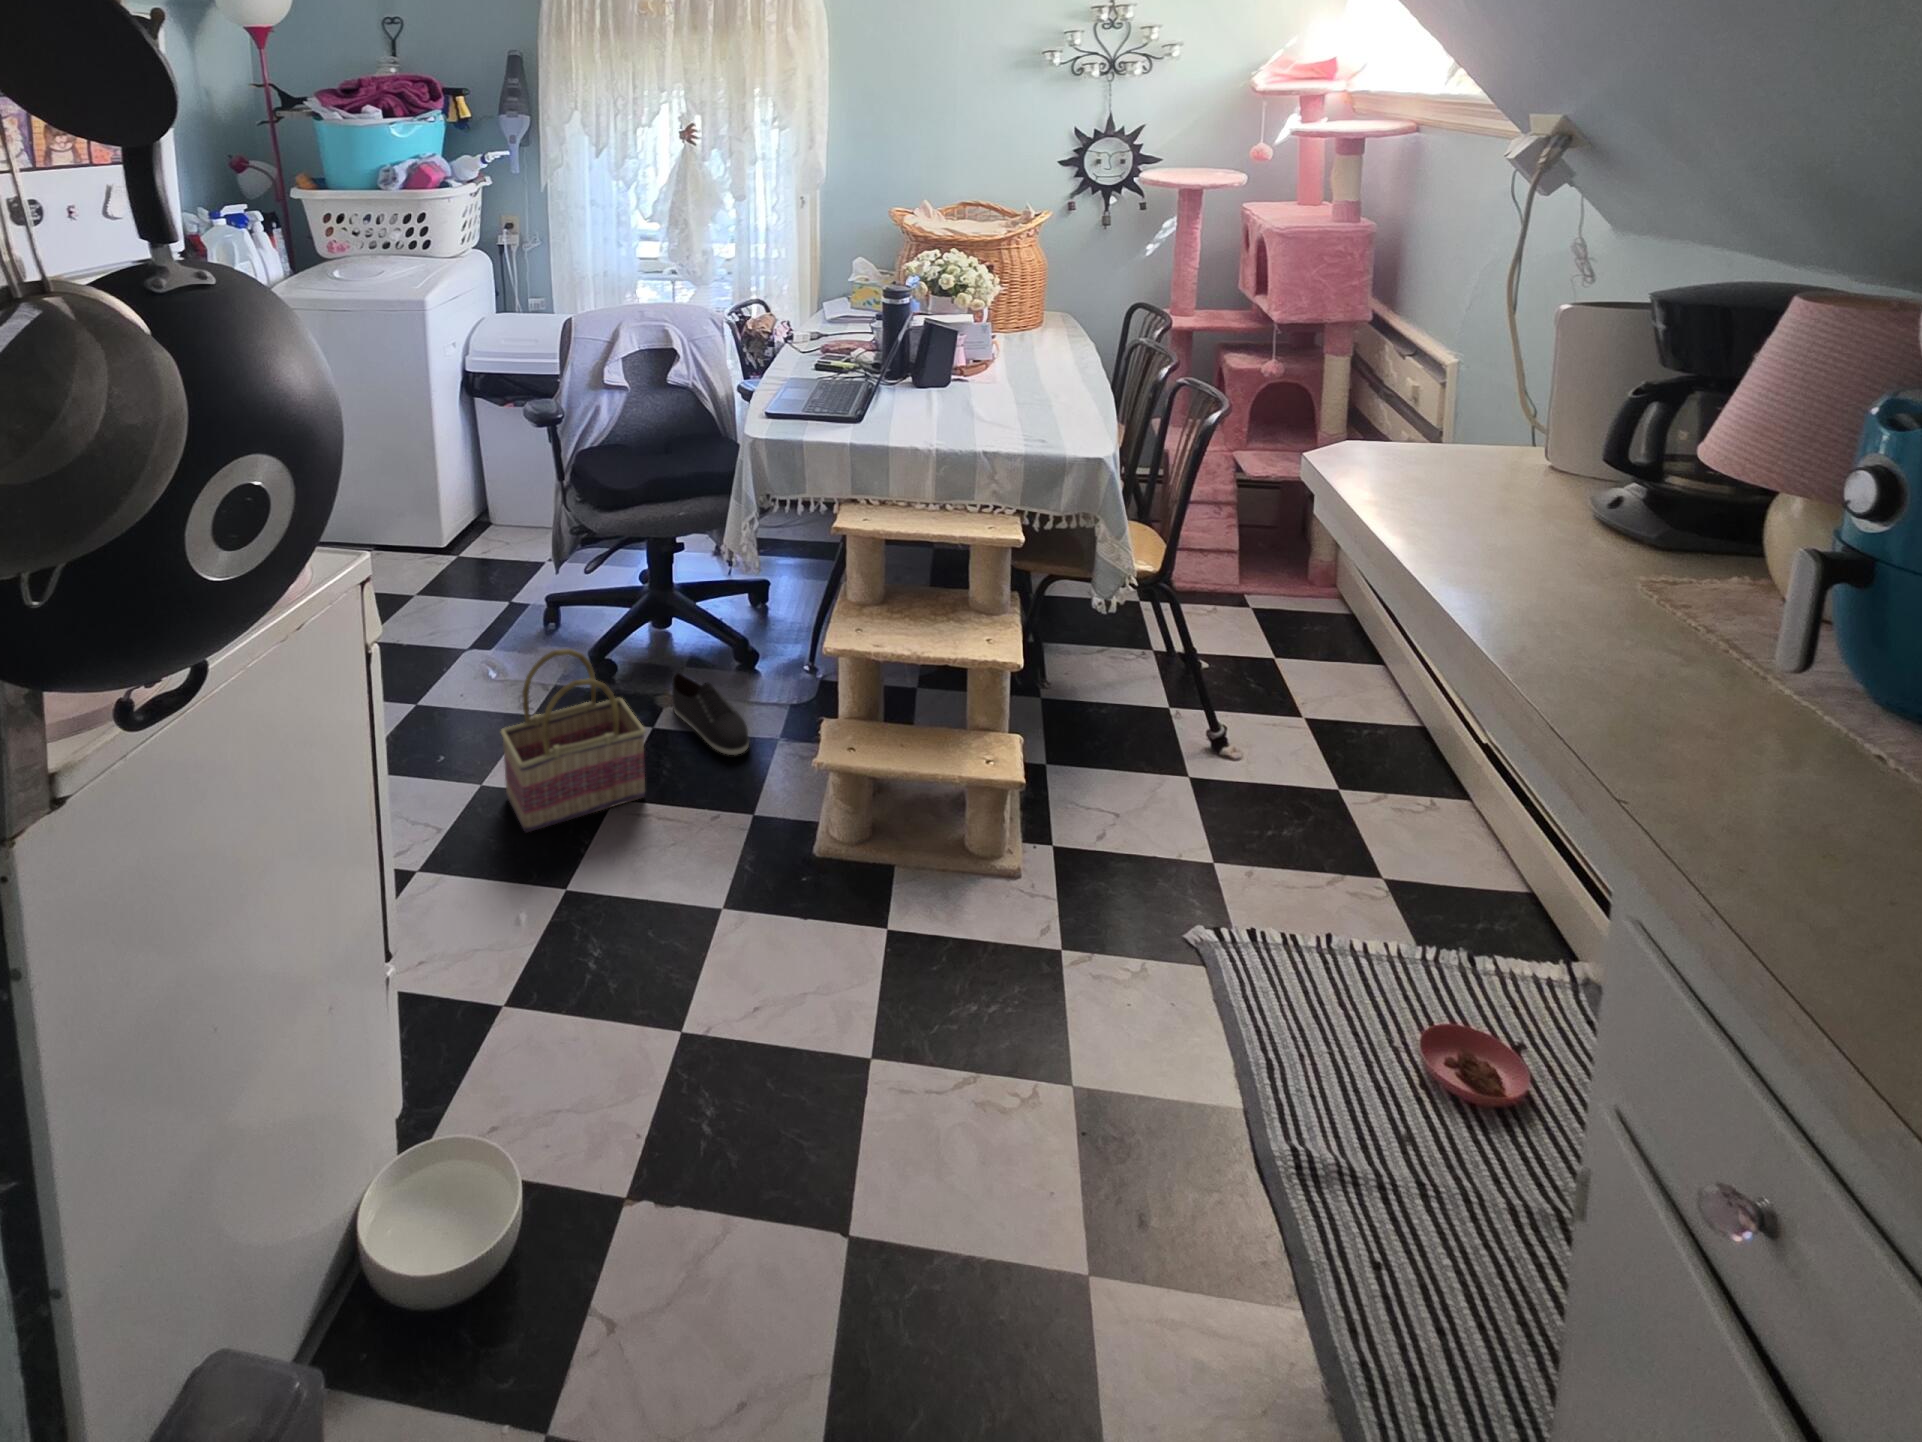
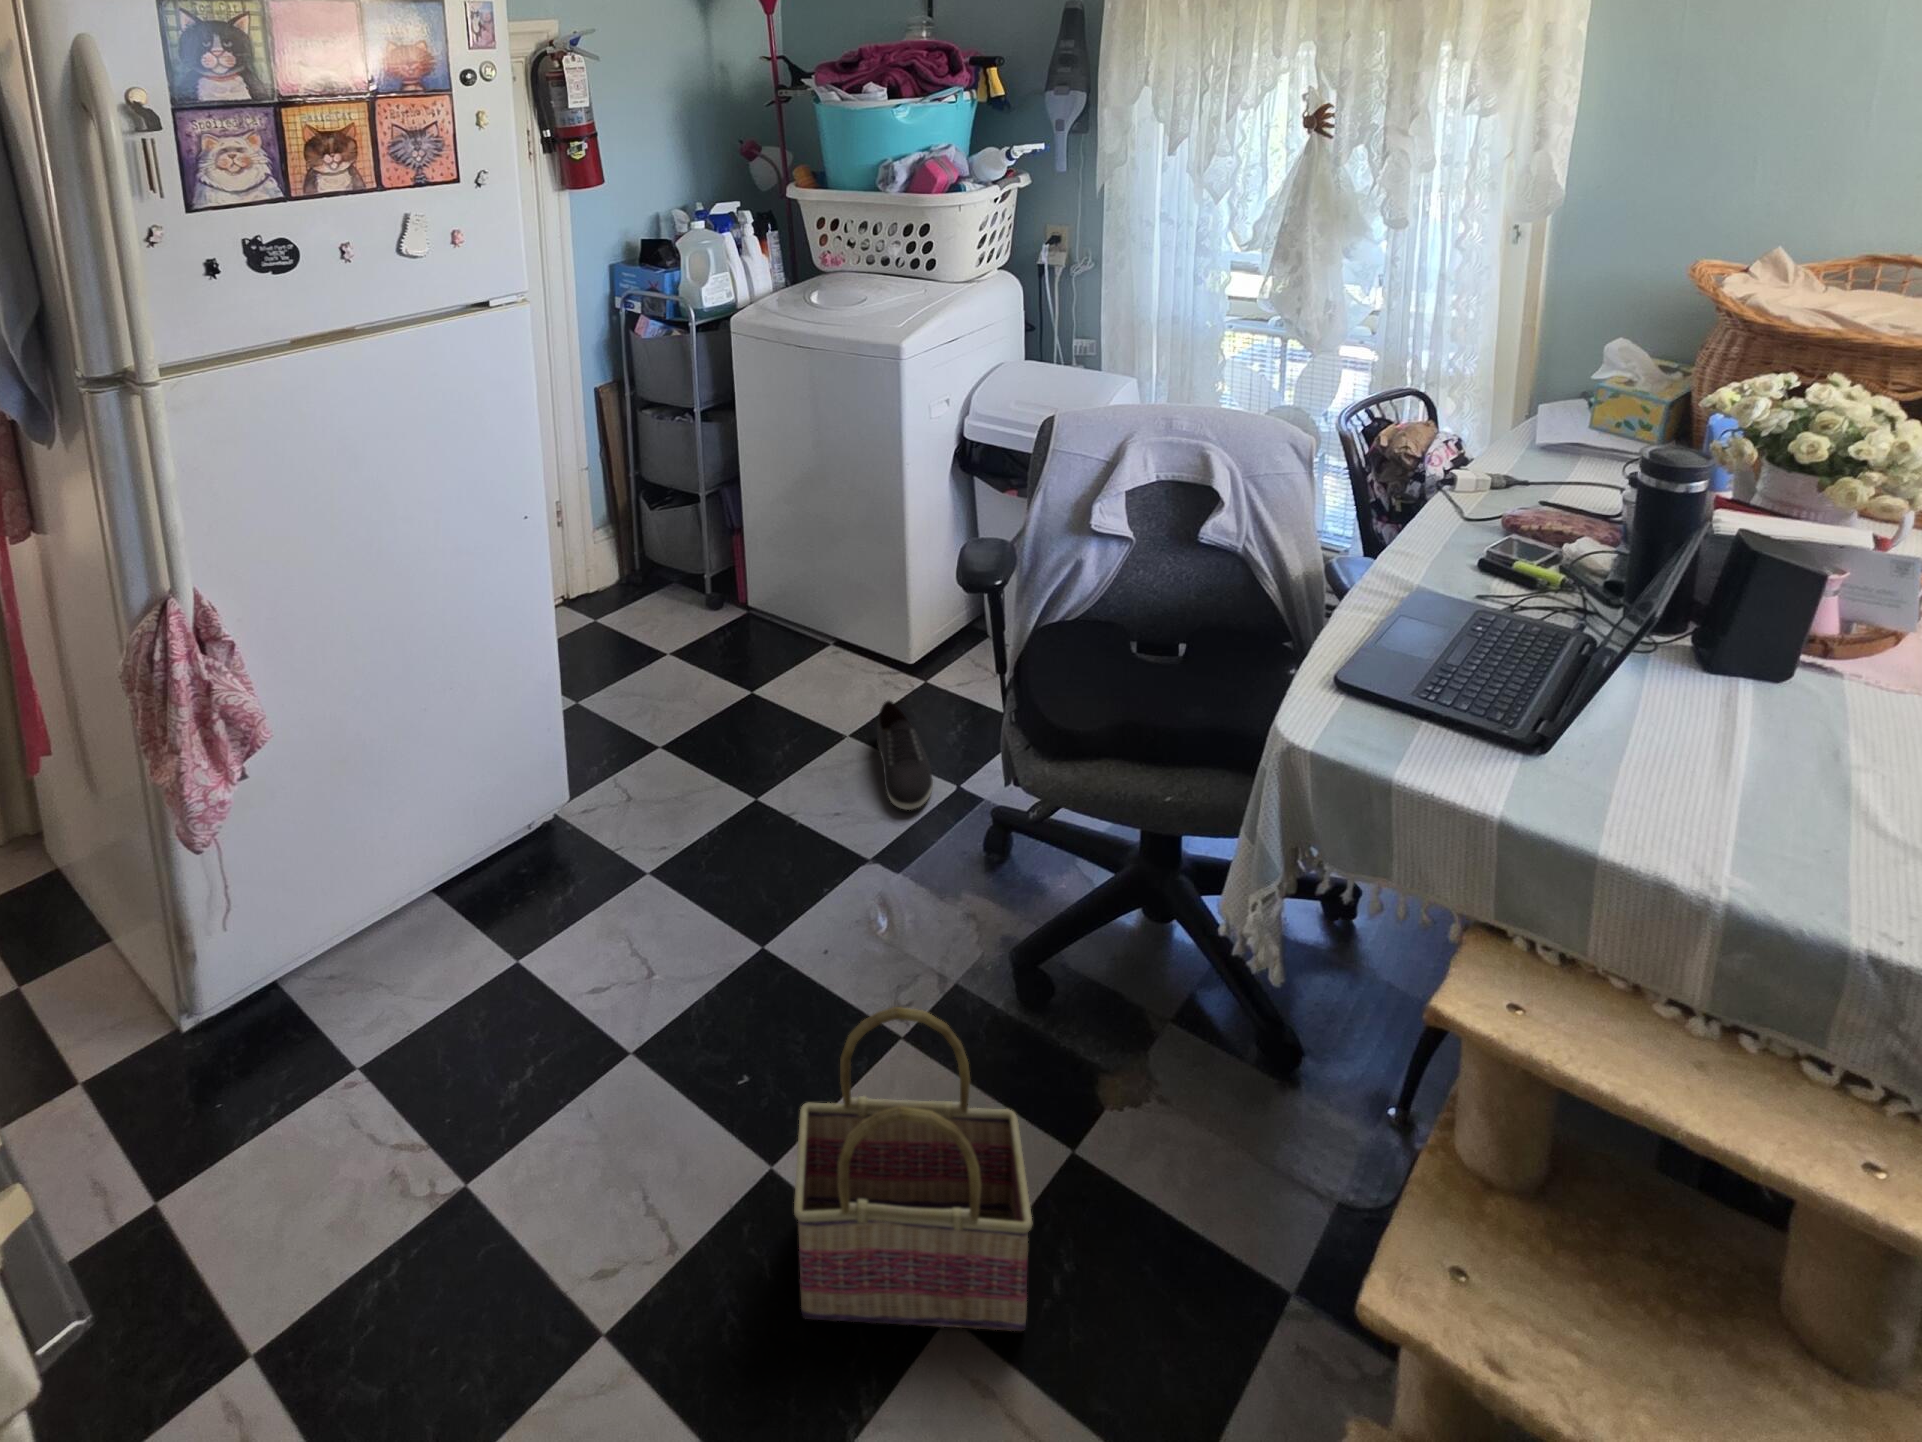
shoe: present [672,673,749,755] -> present [877,701,933,810]

